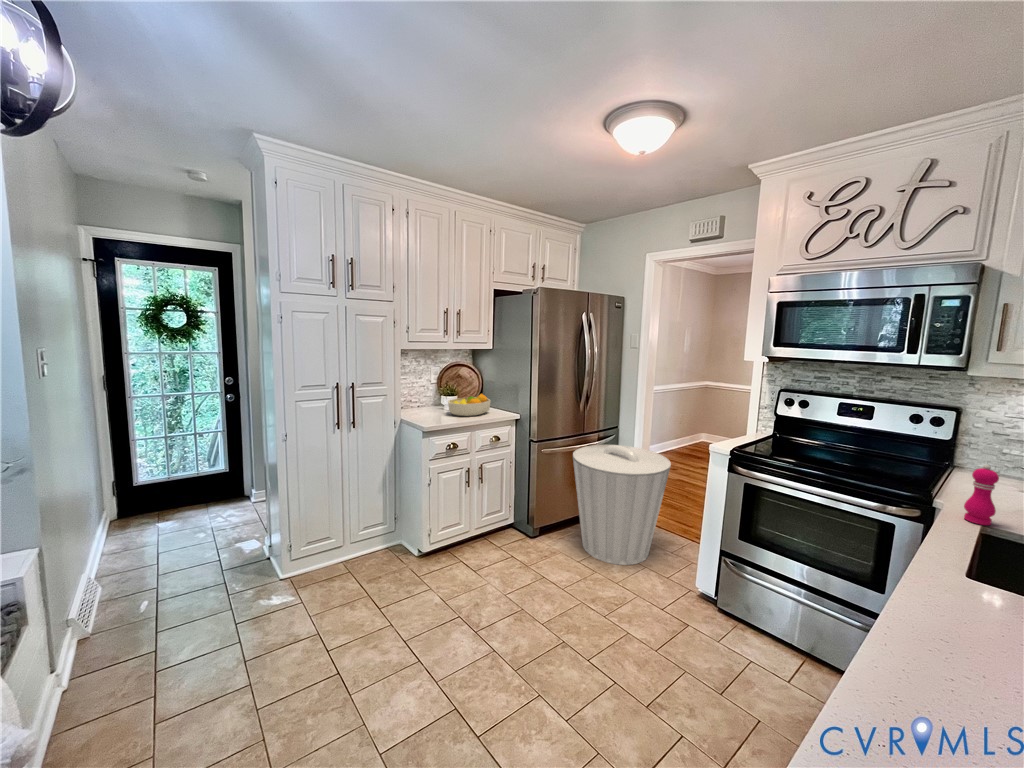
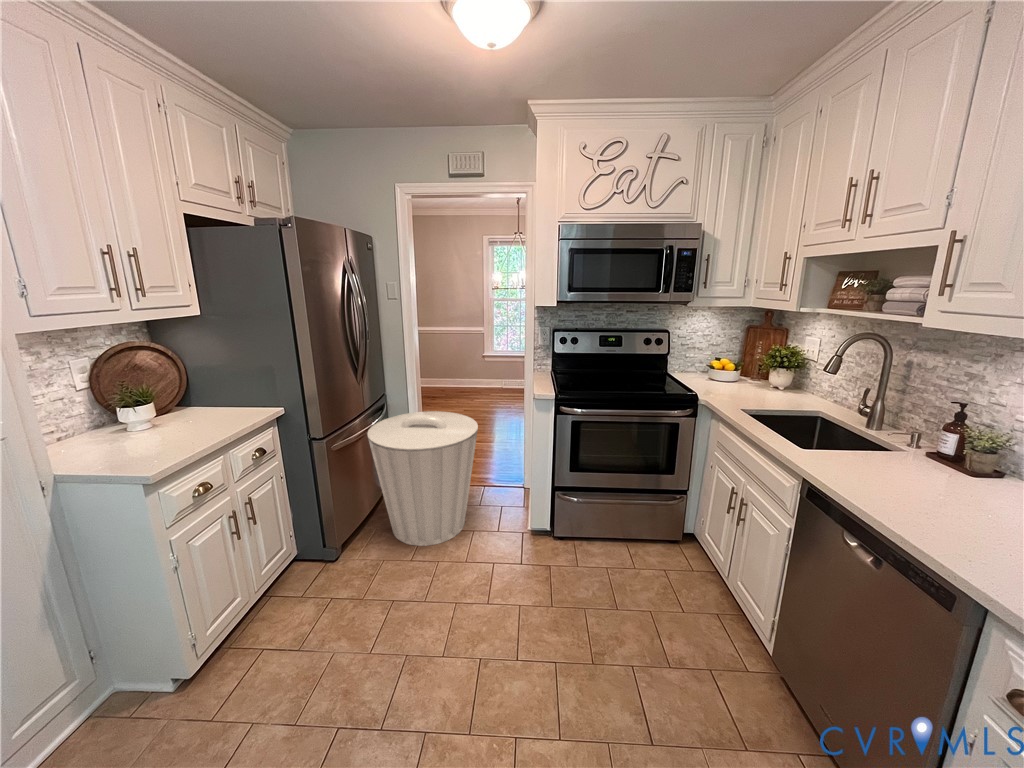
fruit bowl: present [448,394,491,416] -> none [148,390,235,437]
pepper mill: present [964,465,999,525] -> none [728,366,746,407]

